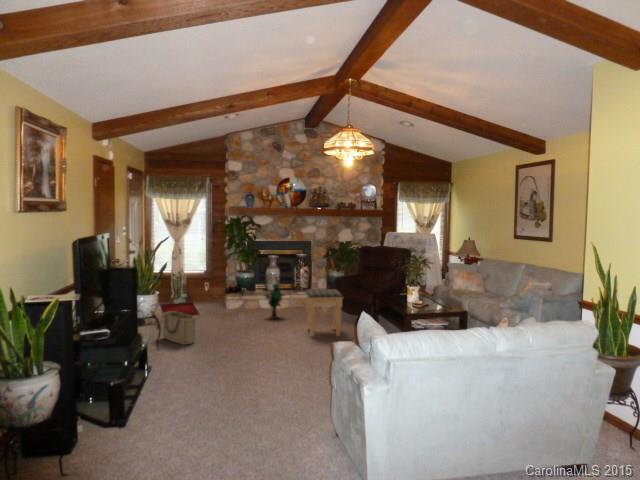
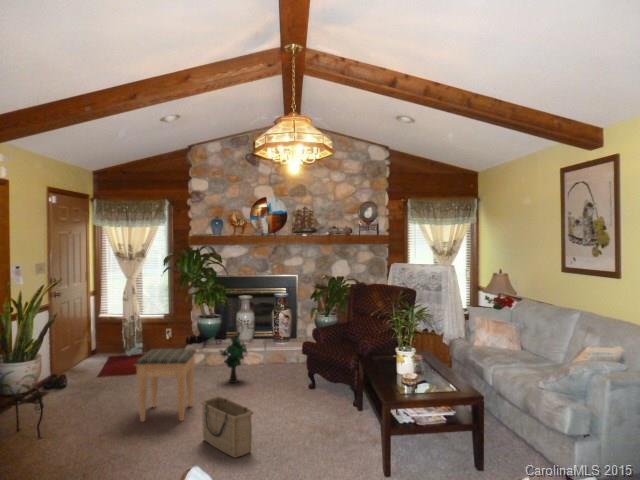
footstool: present [305,289,344,337] -> present [135,349,196,421]
basket: present [162,311,196,345] -> present [201,396,253,458]

